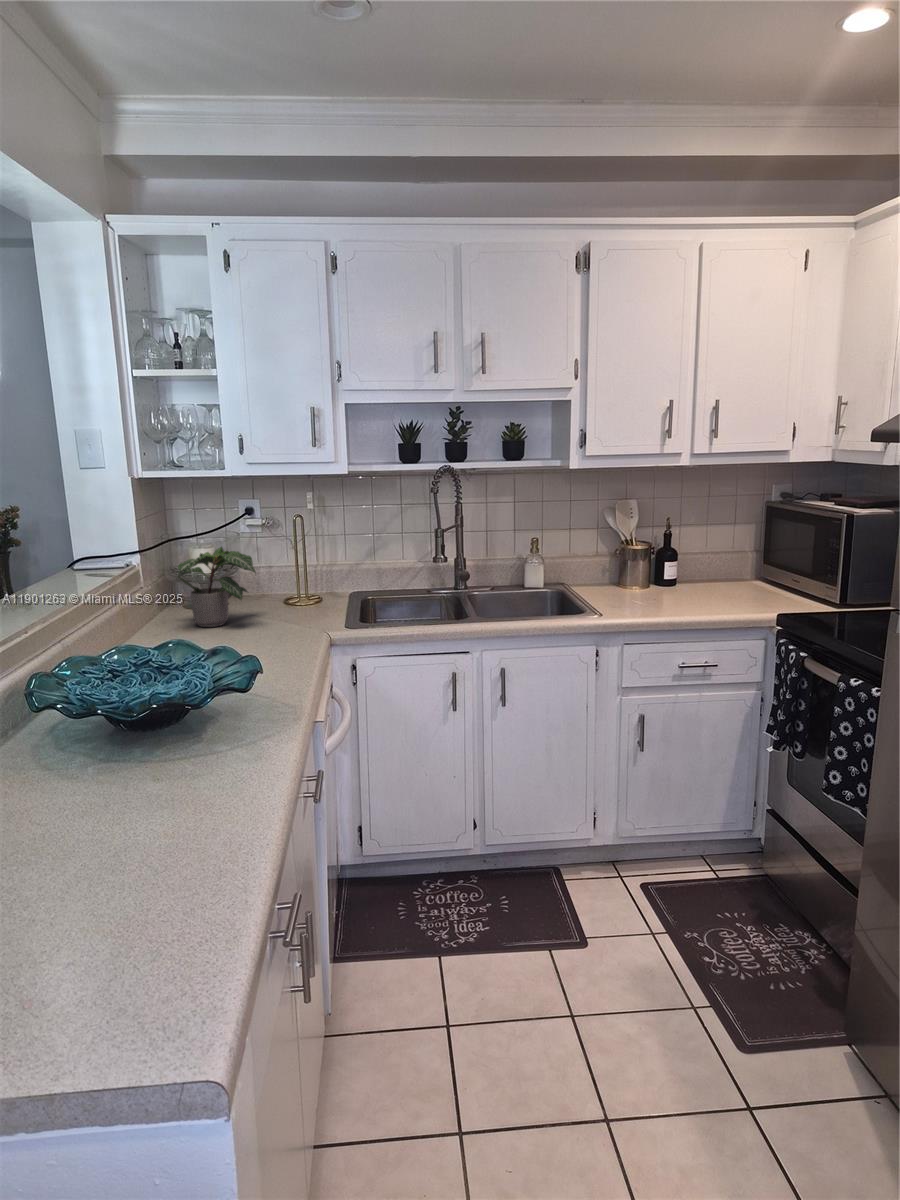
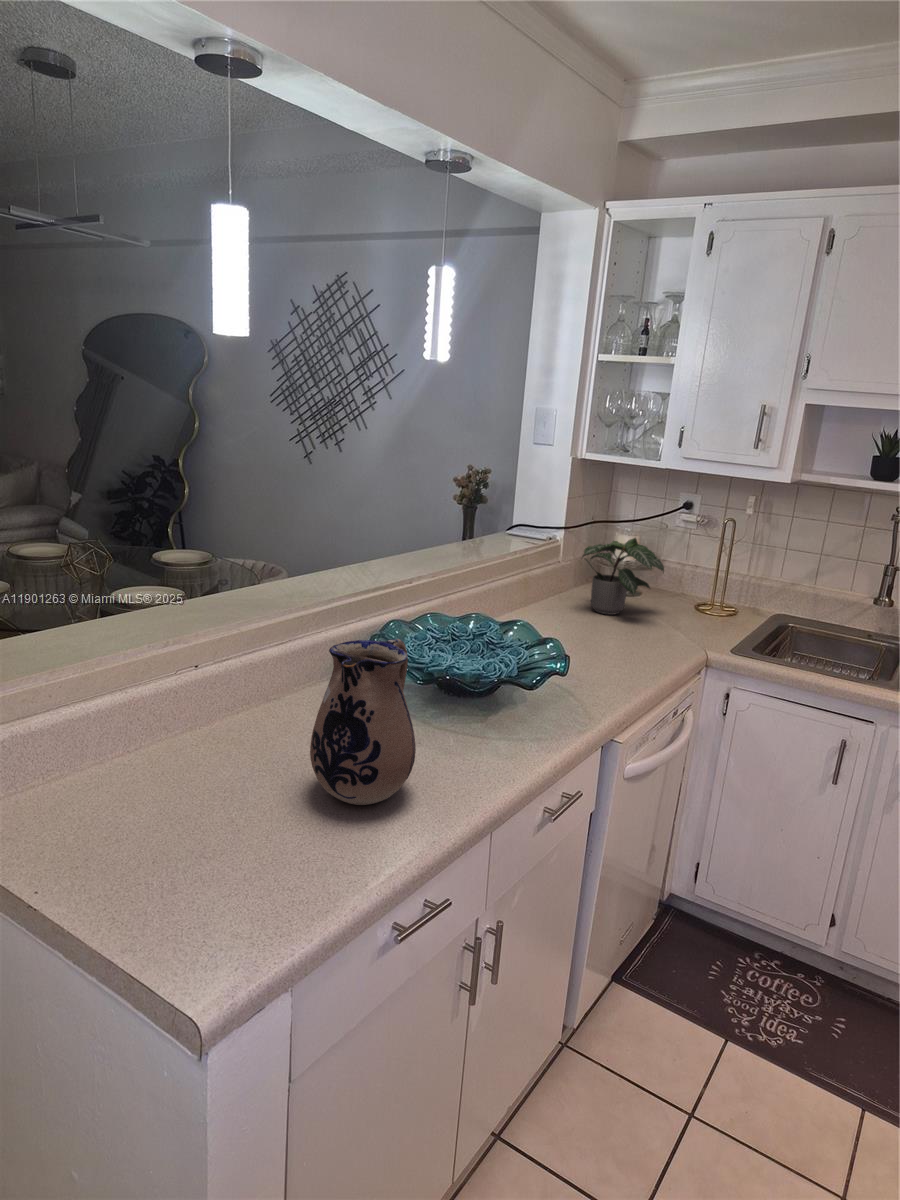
ceramic pitcher: none [57,668,191,867] -> present [310,639,416,805]

